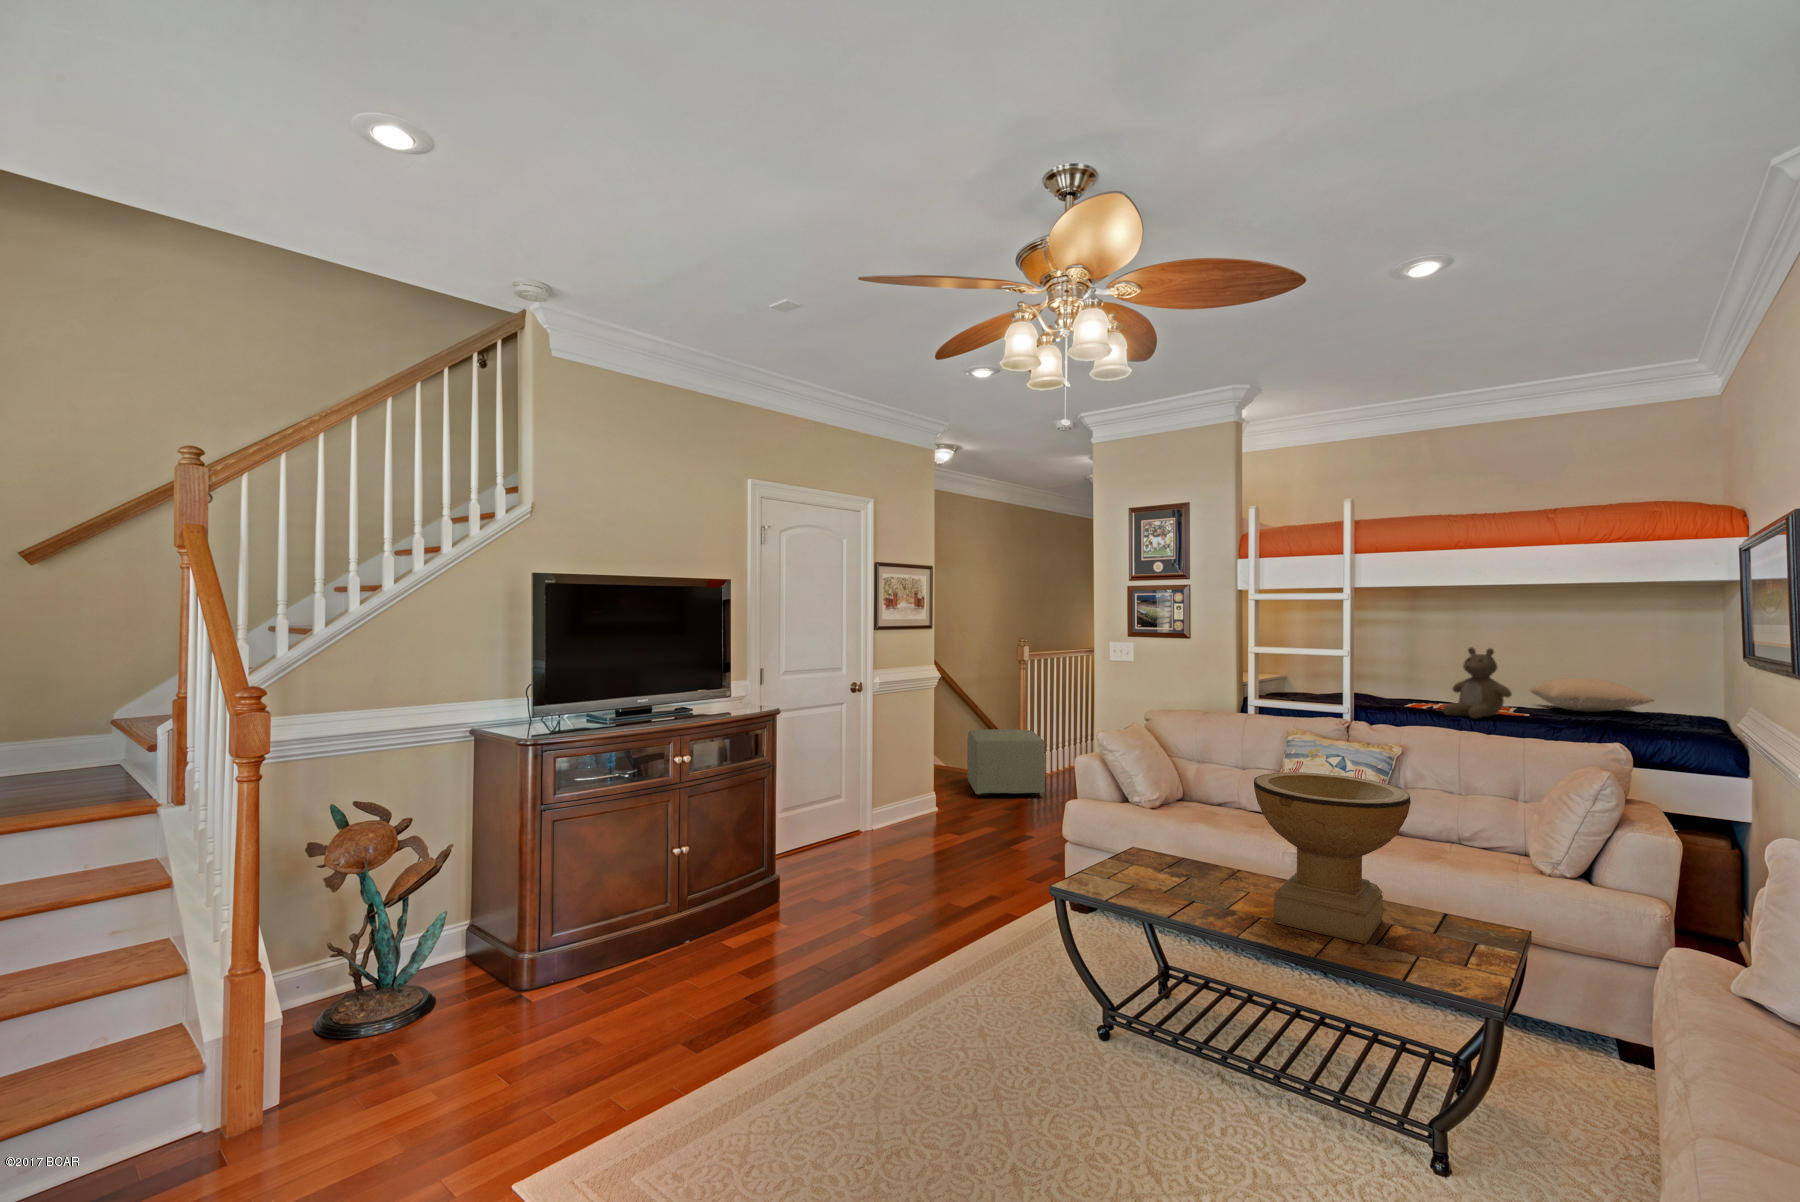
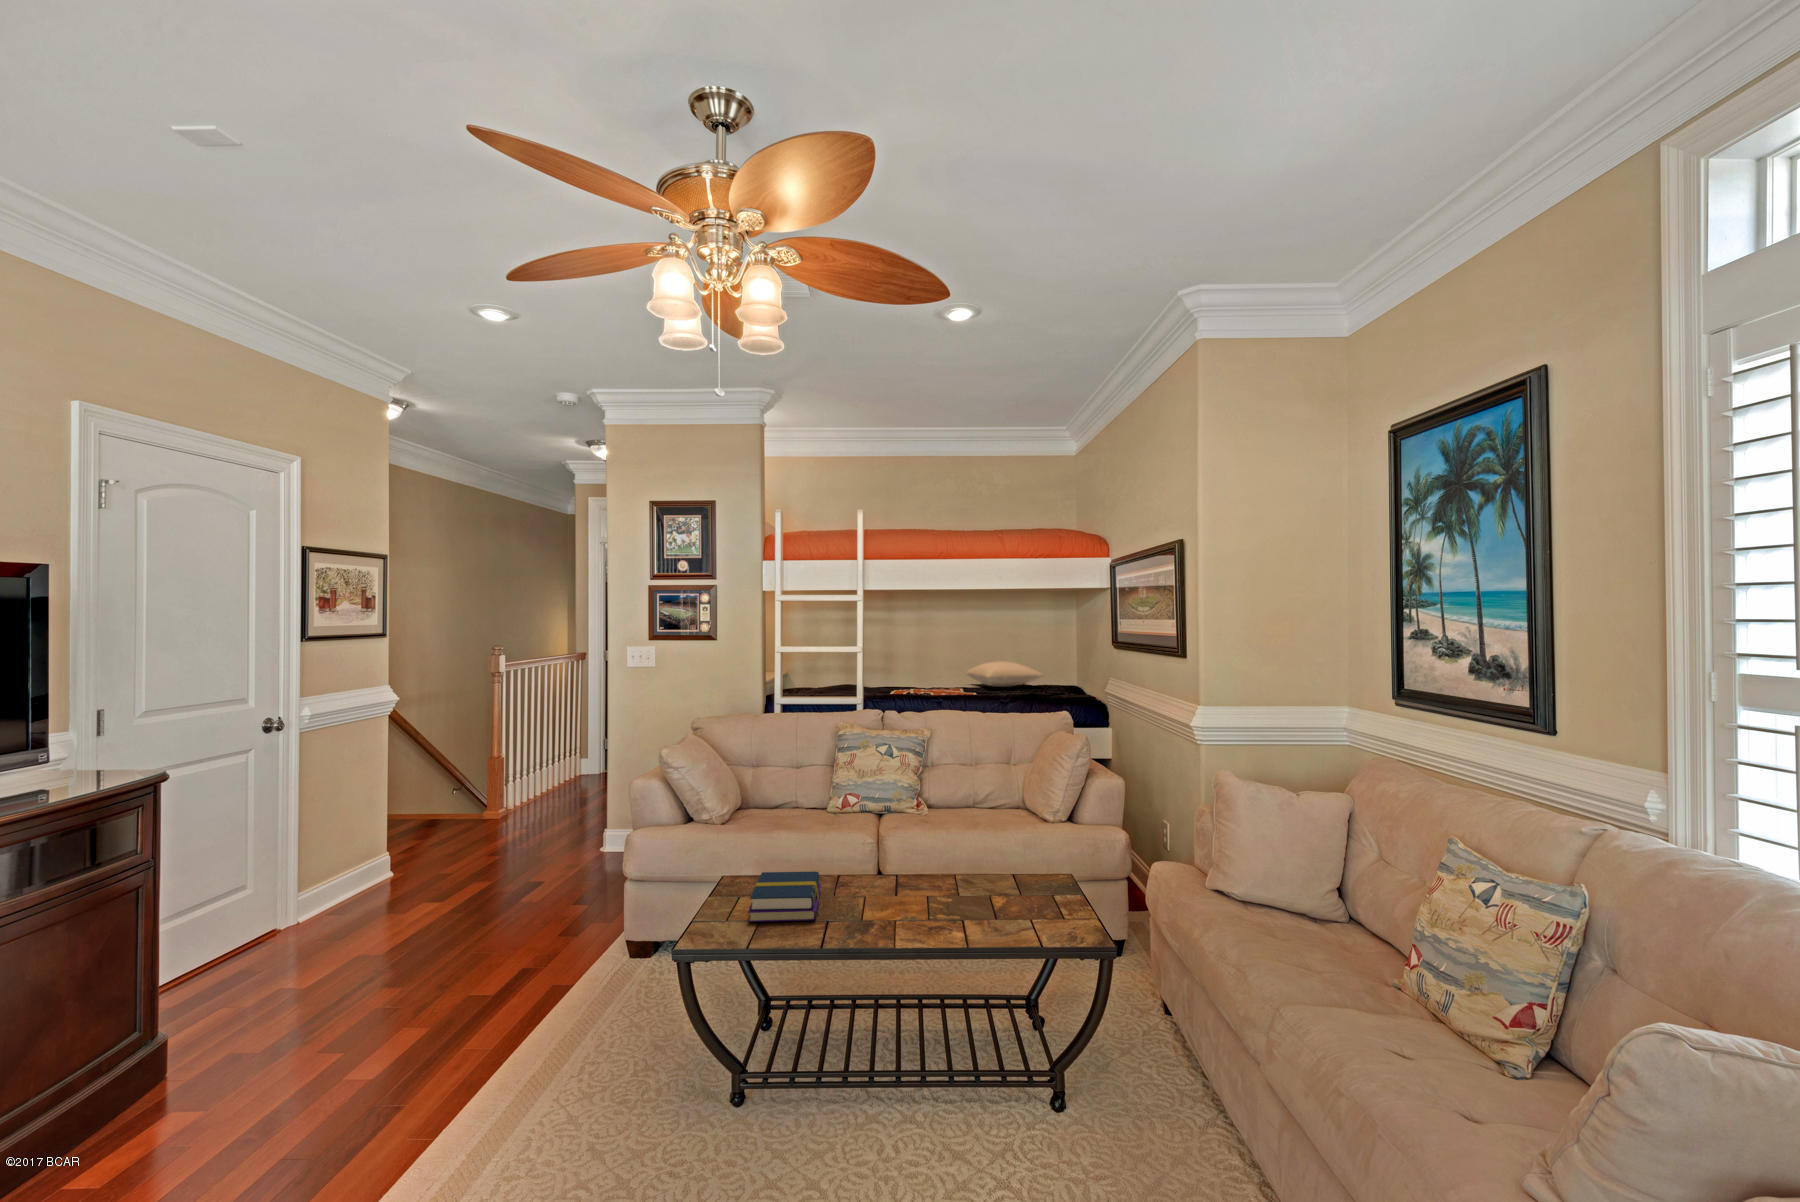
teddy bear: present [1443,647,1511,719] -> none [926,640,972,699]
ottoman: present [967,729,1045,797] -> none [420,755,532,845]
decorative bowl: present [1254,772,1411,944] -> none [895,764,1028,921]
book: none [1111,848,1196,895] -> present [748,871,821,922]

